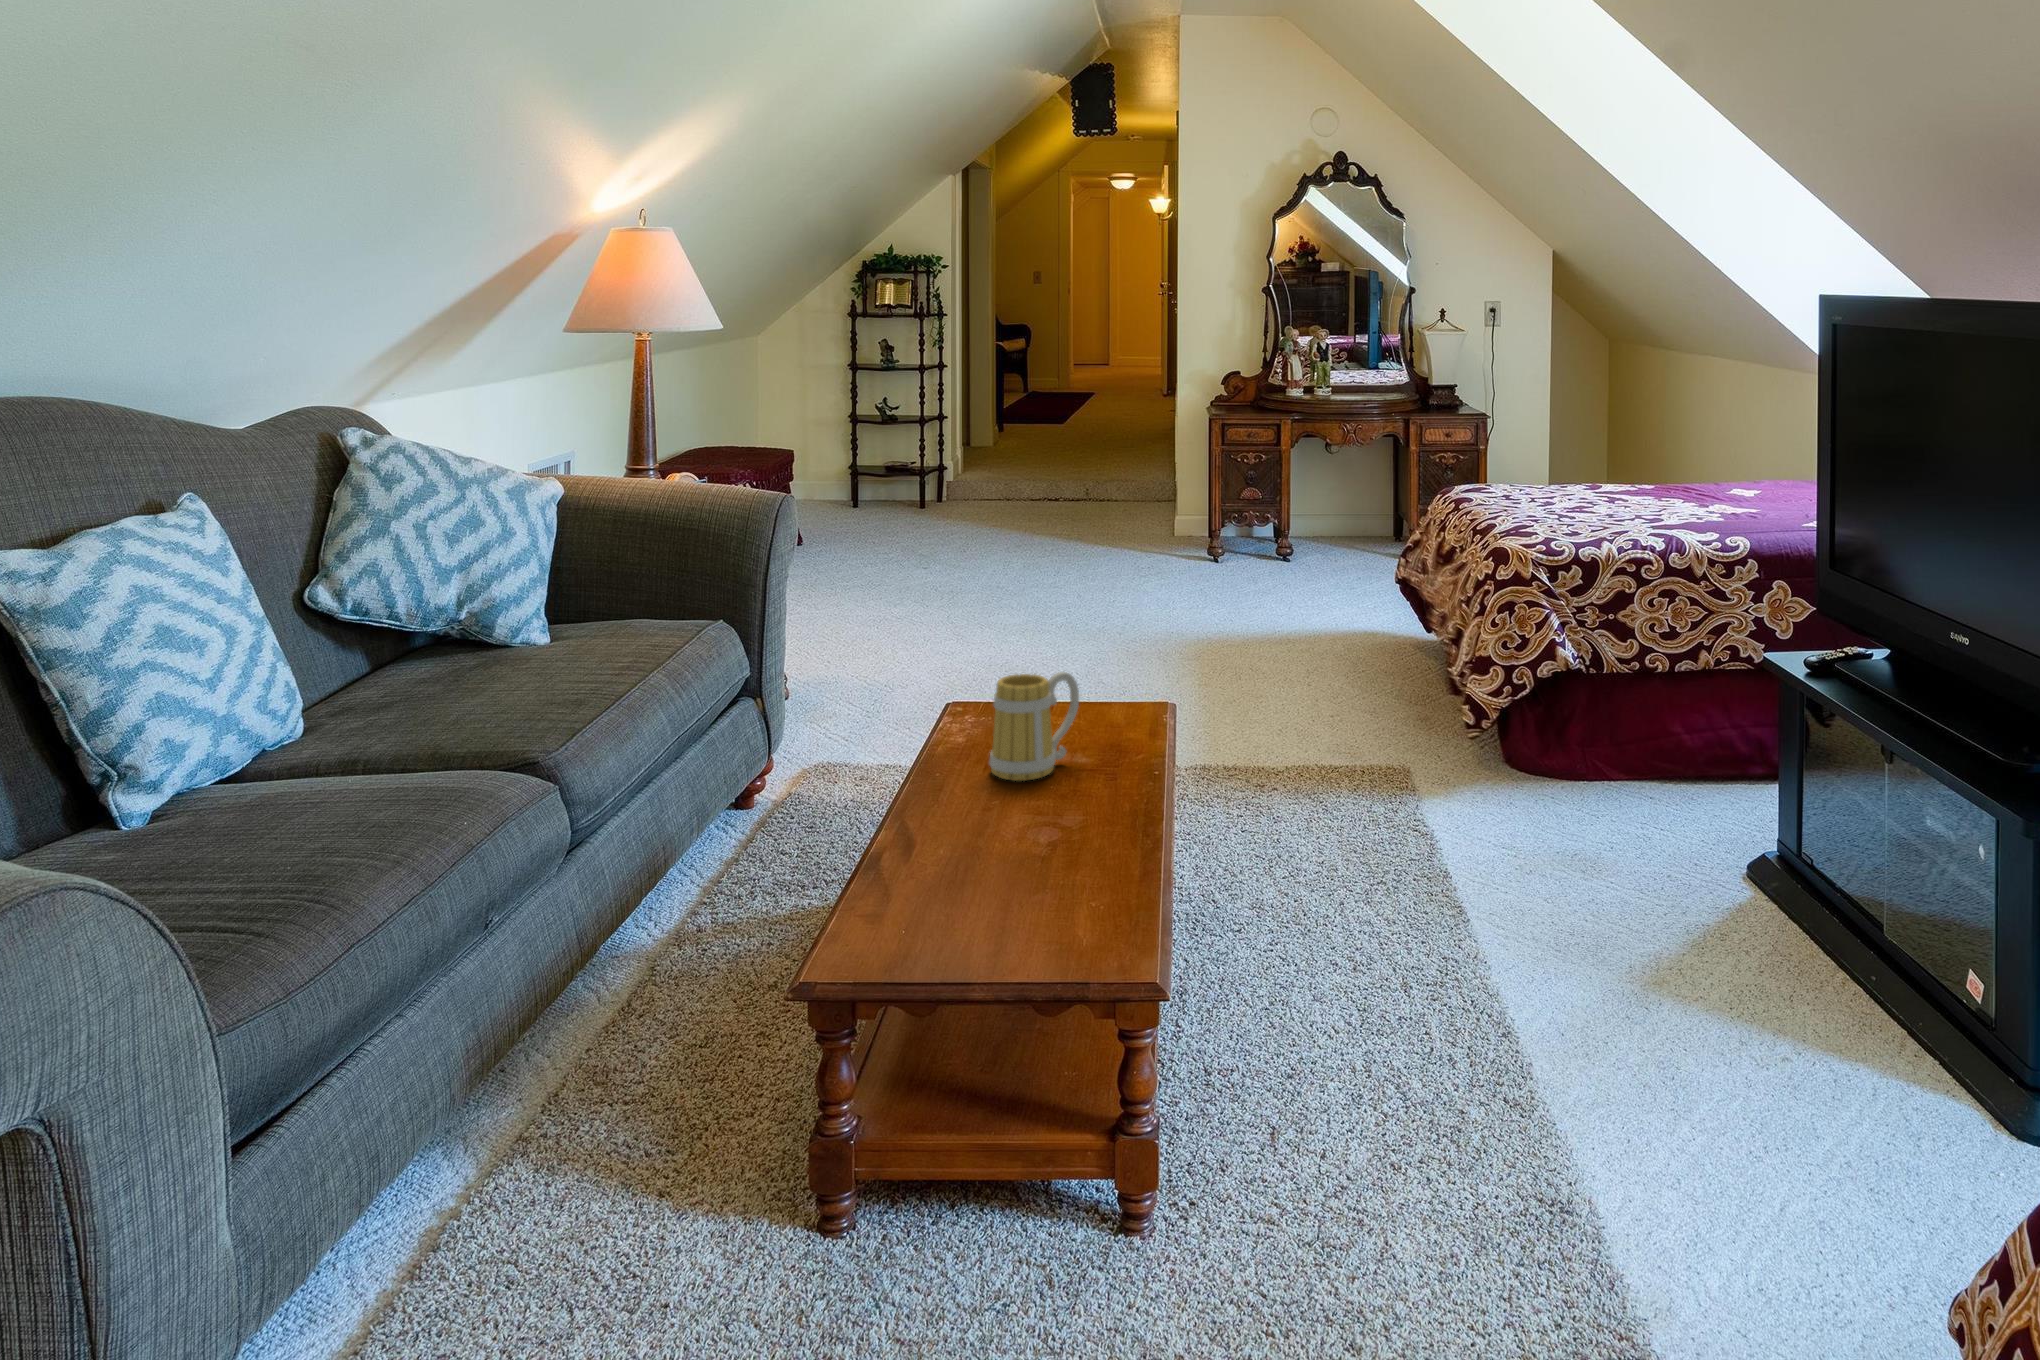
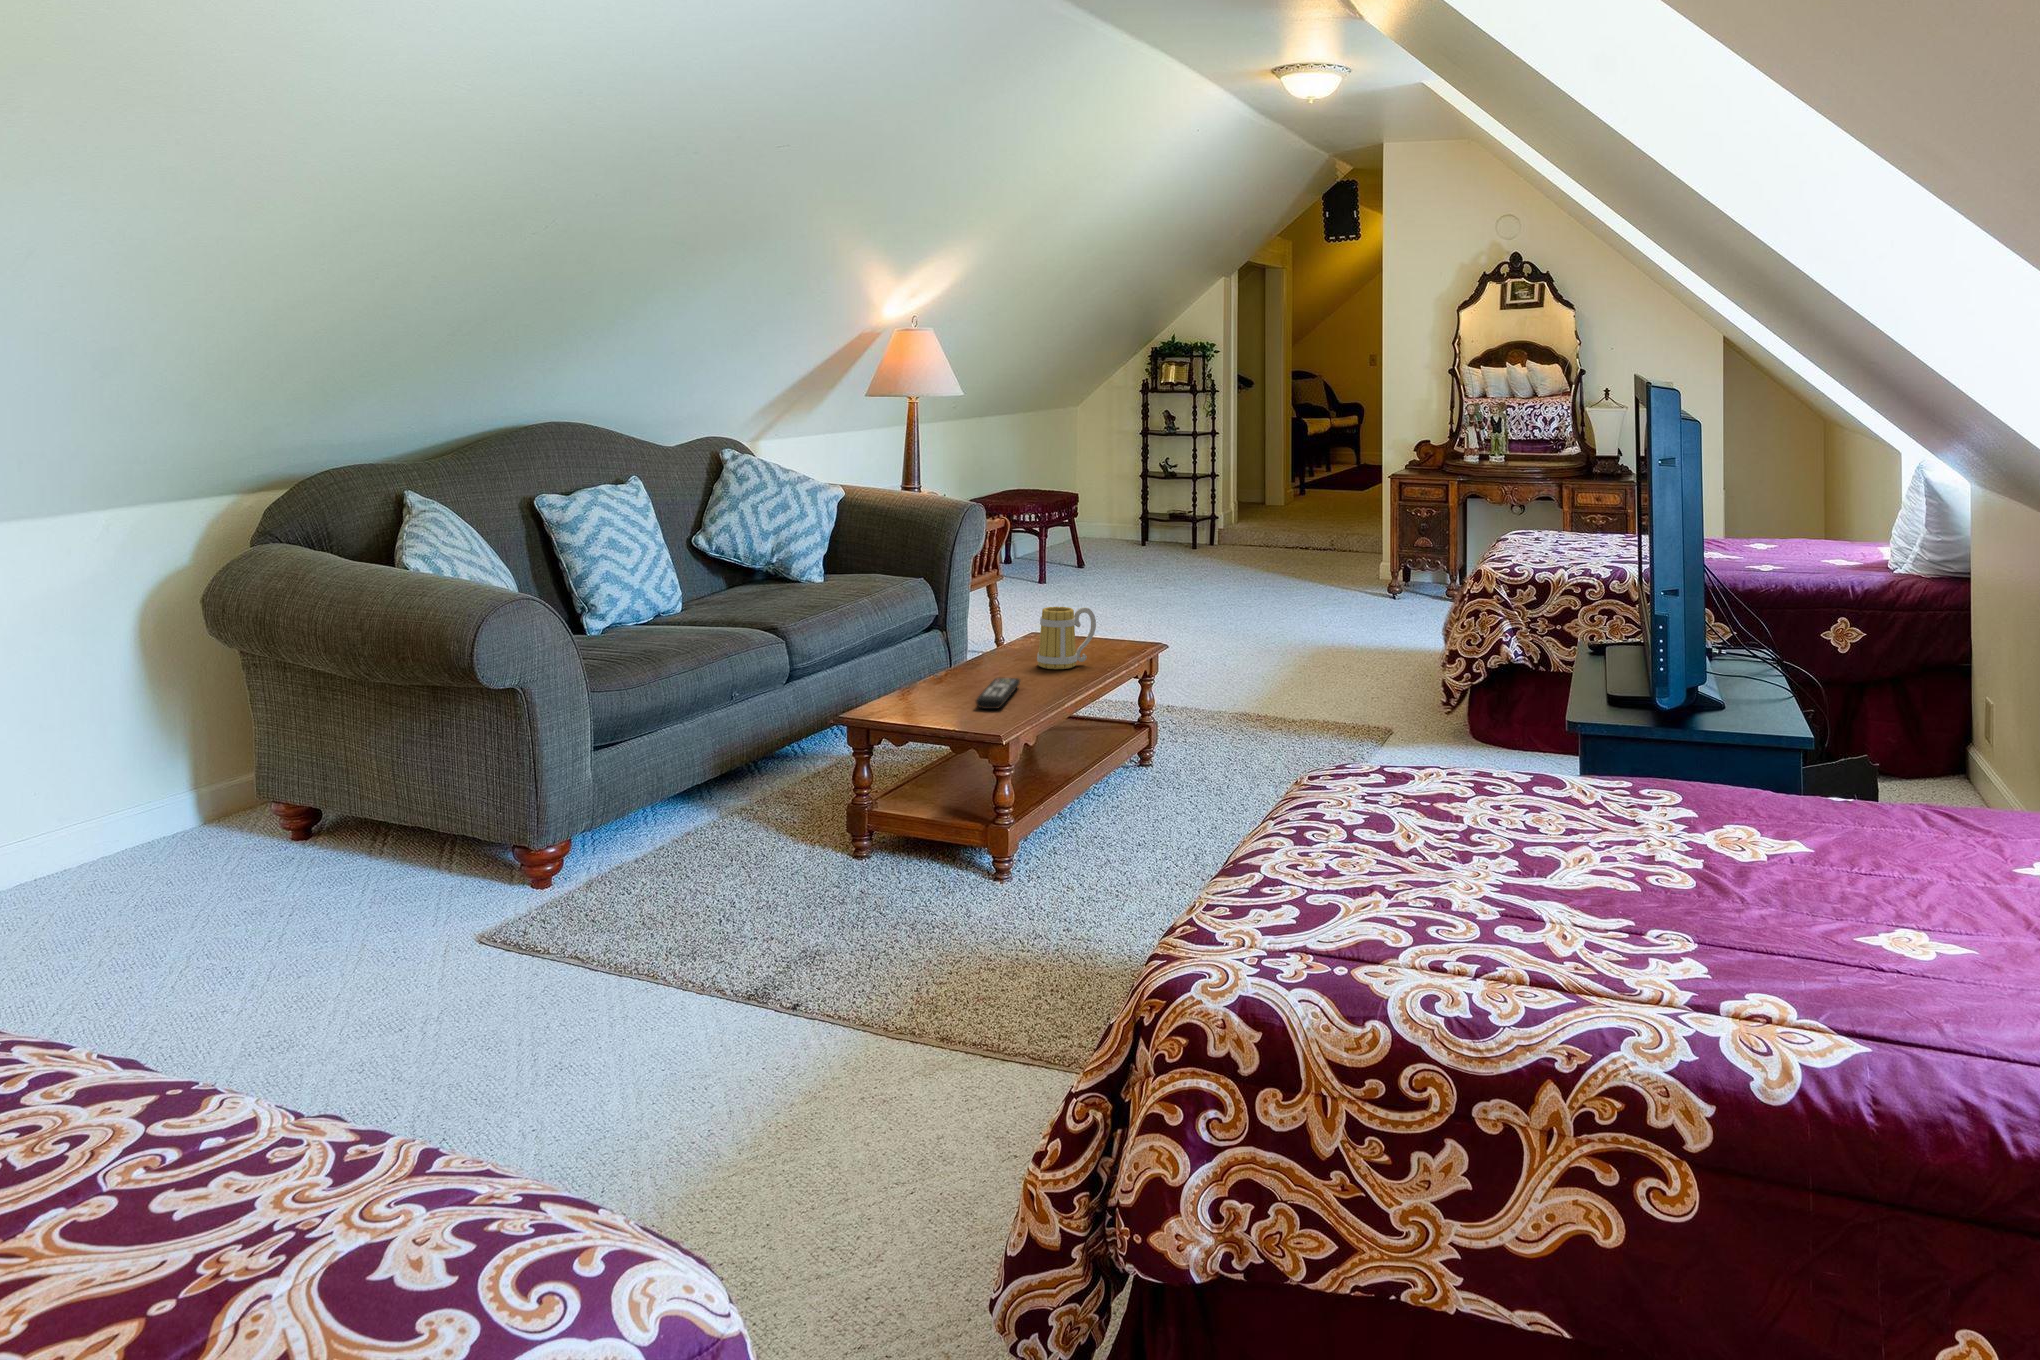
remote control: none [962,820,1024,905] -> present [976,678,1020,709]

